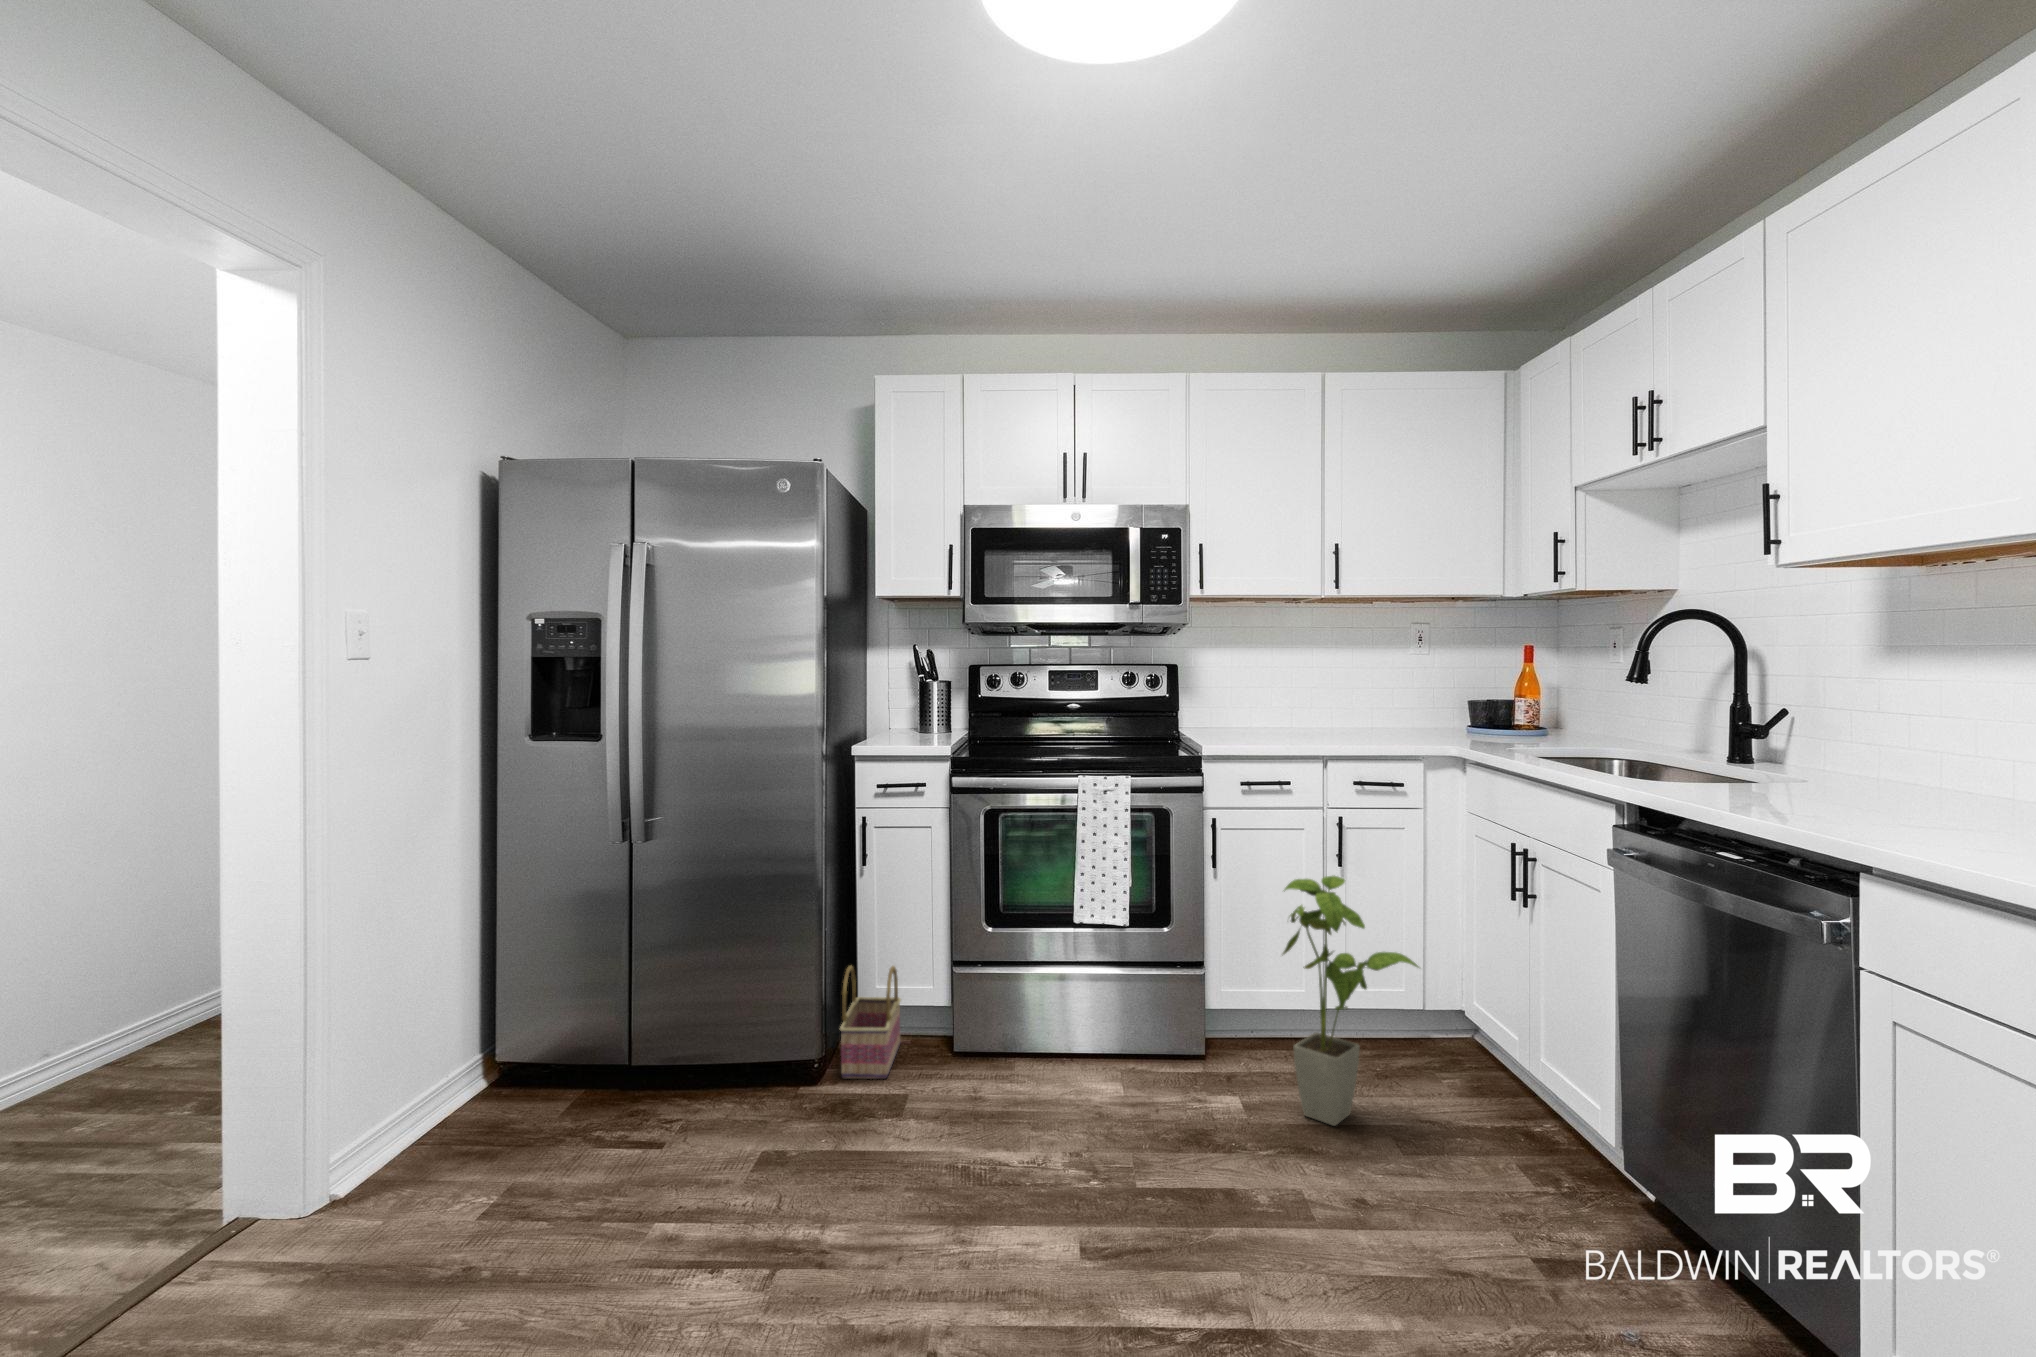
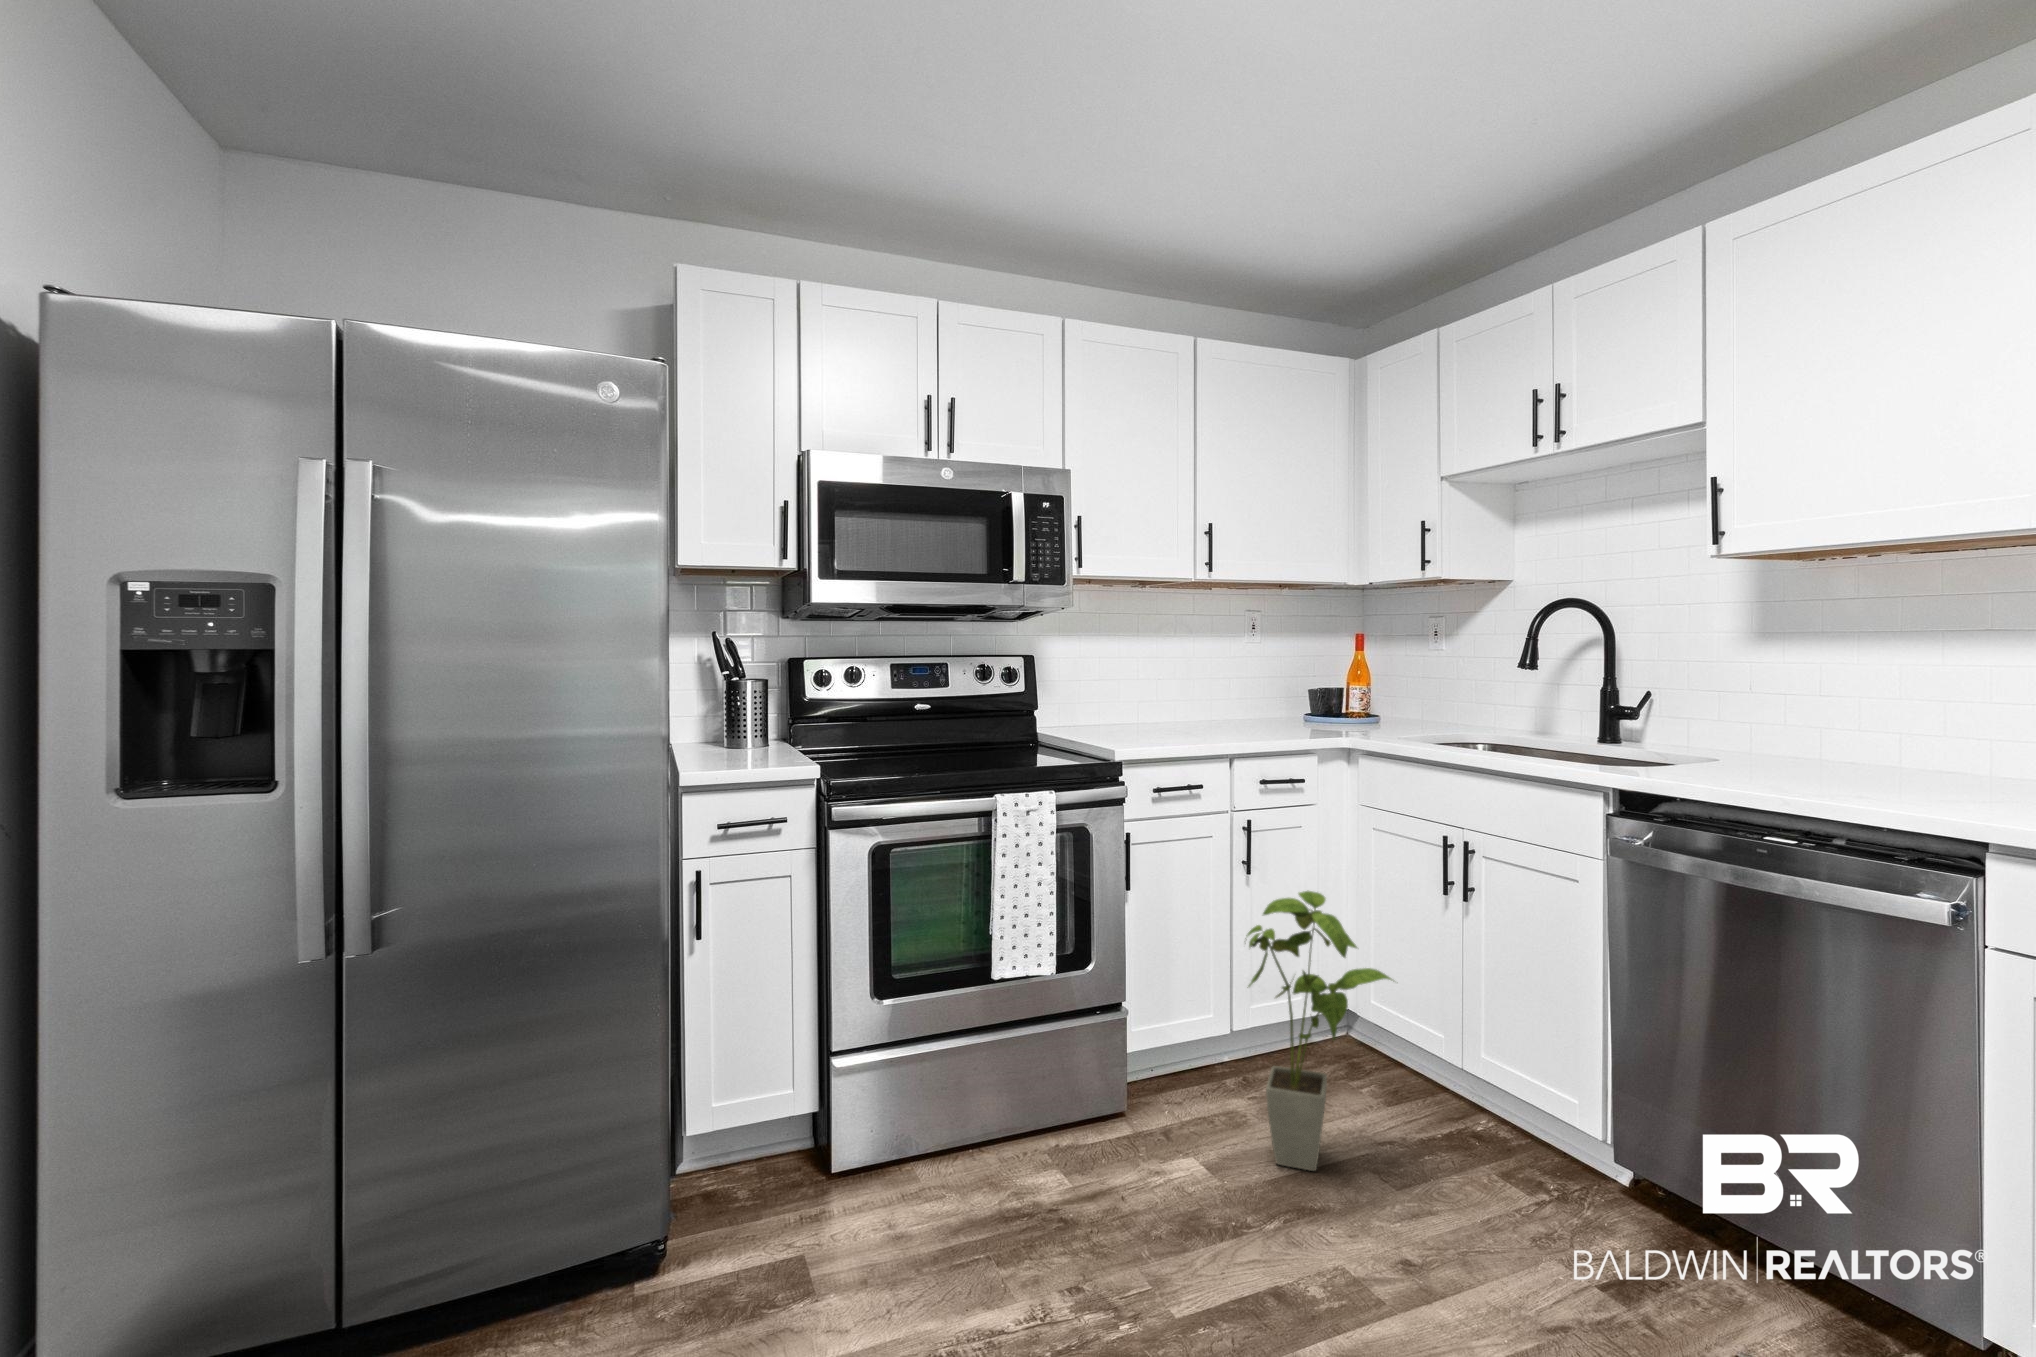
basket: present [840,966,901,1079] -> none [686,1067,763,1242]

